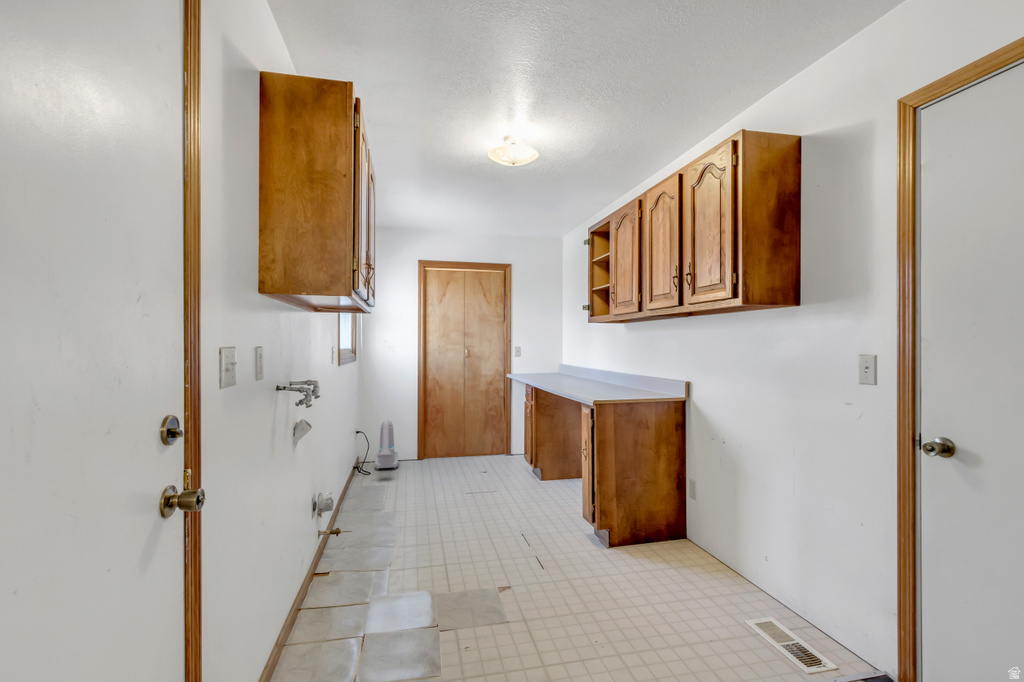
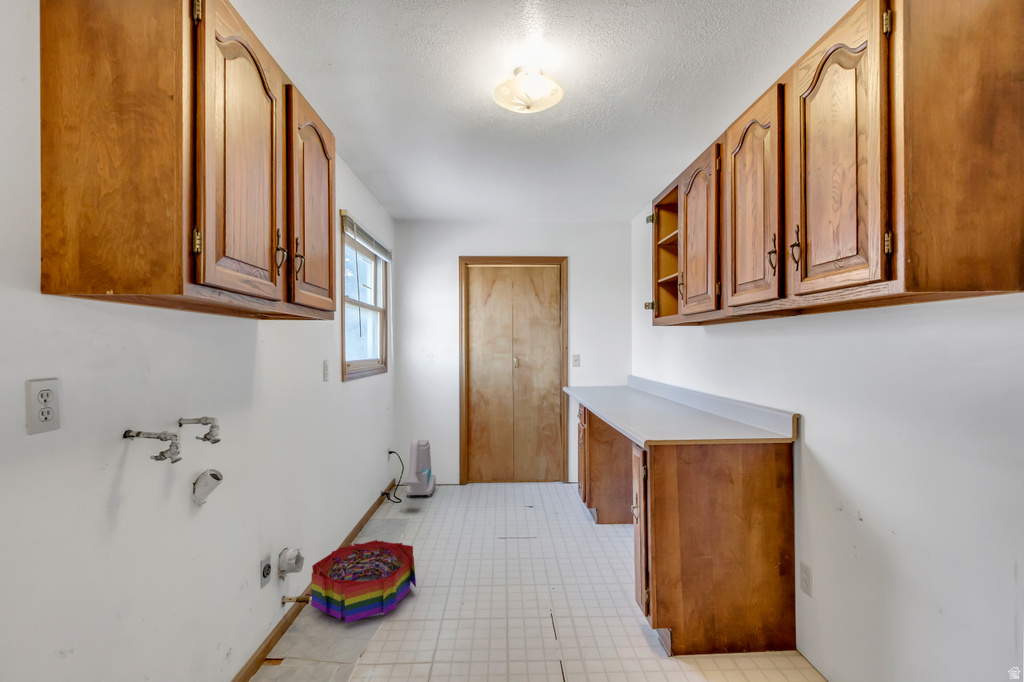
storage bin: none [334,493,417,549] -> present [311,540,416,623]

